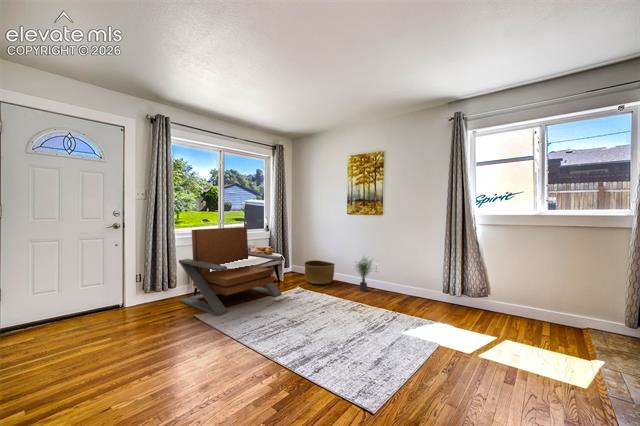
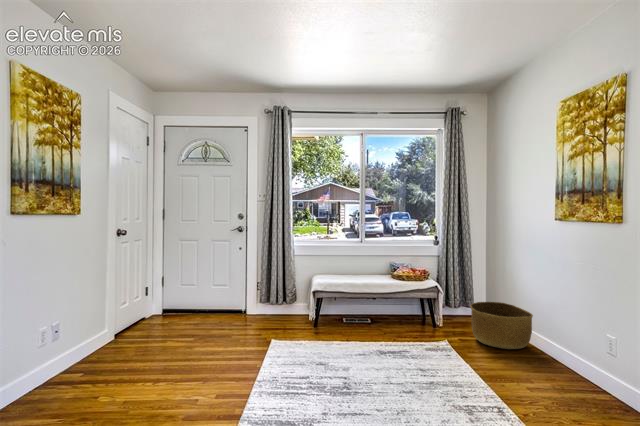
lounge chair: present [179,227,281,316] -> none [292,237,406,347]
potted plant: present [357,259,371,291] -> none [545,307,601,387]

